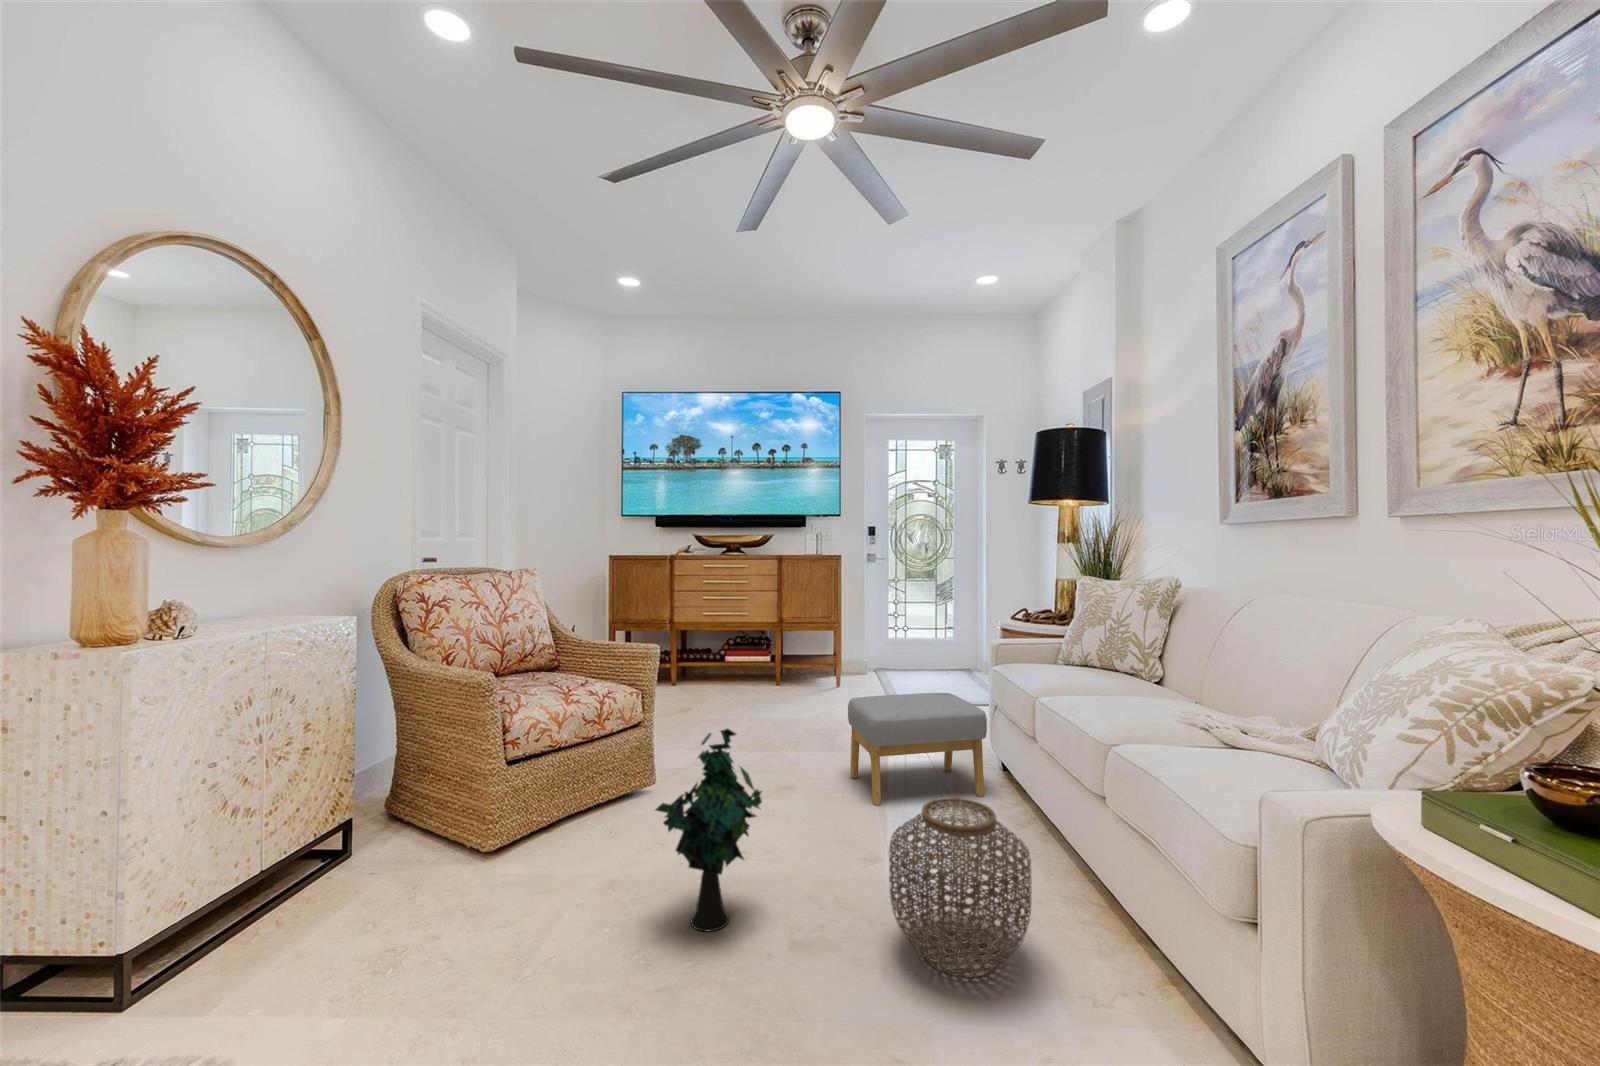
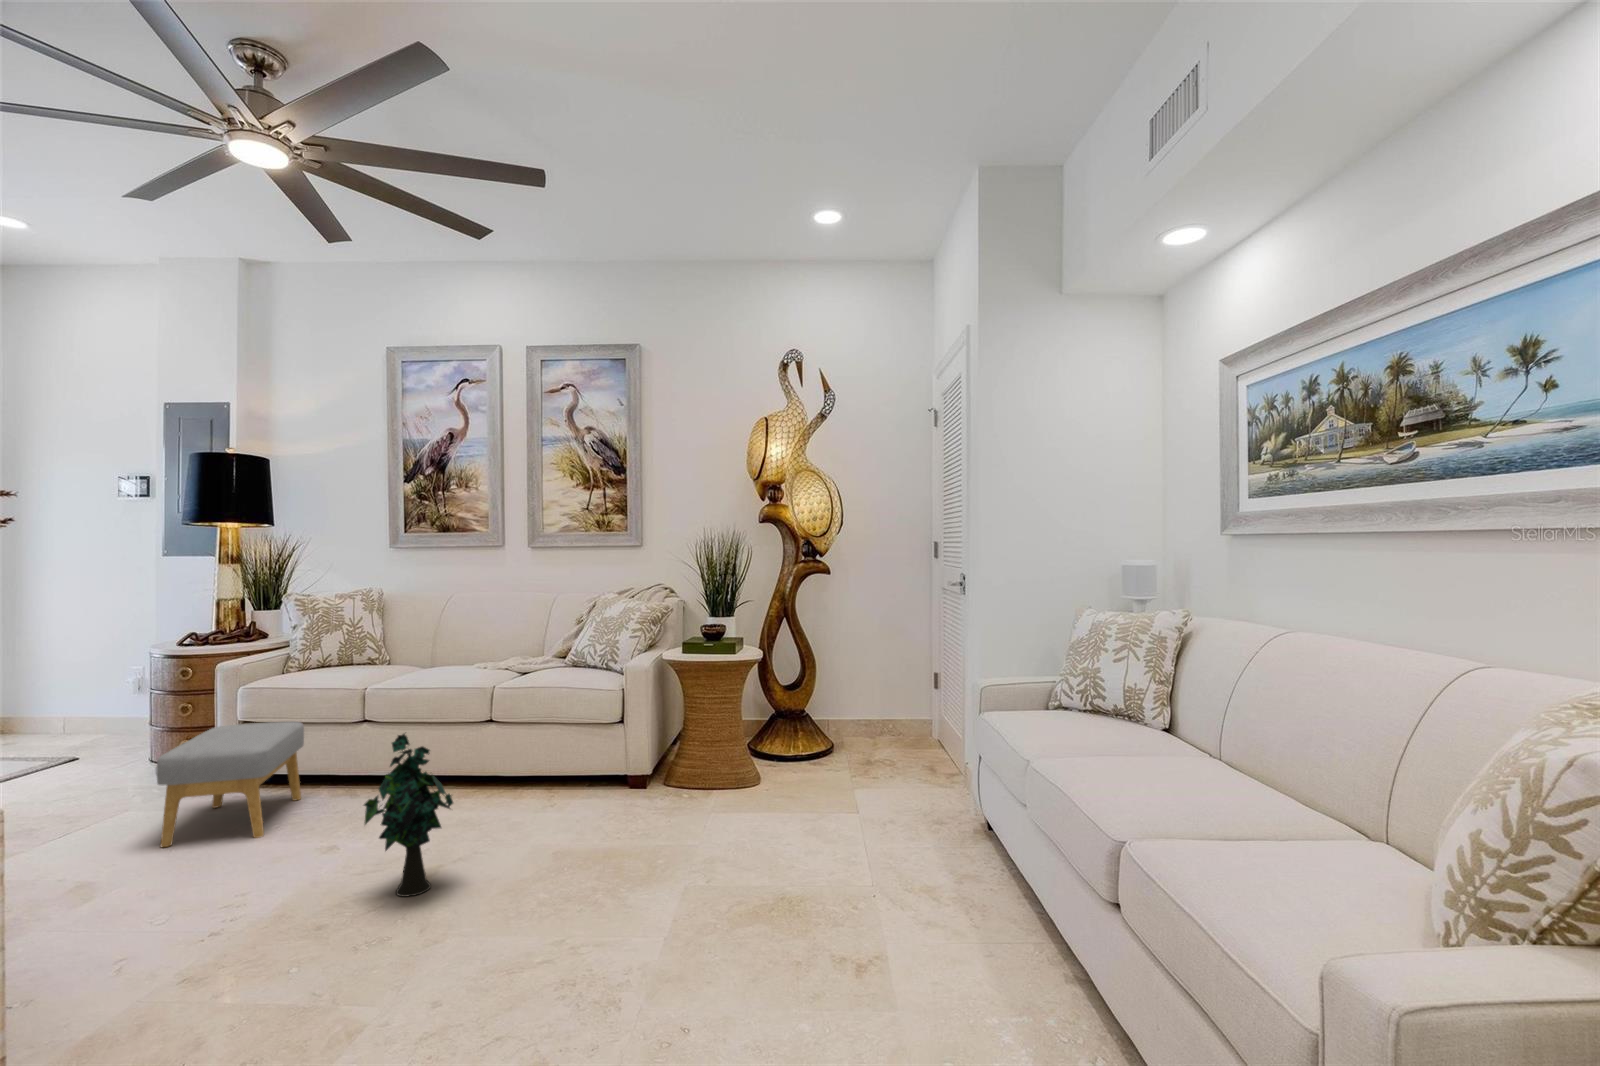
woven basket: present [889,798,1032,977] -> none [471,726,559,825]

